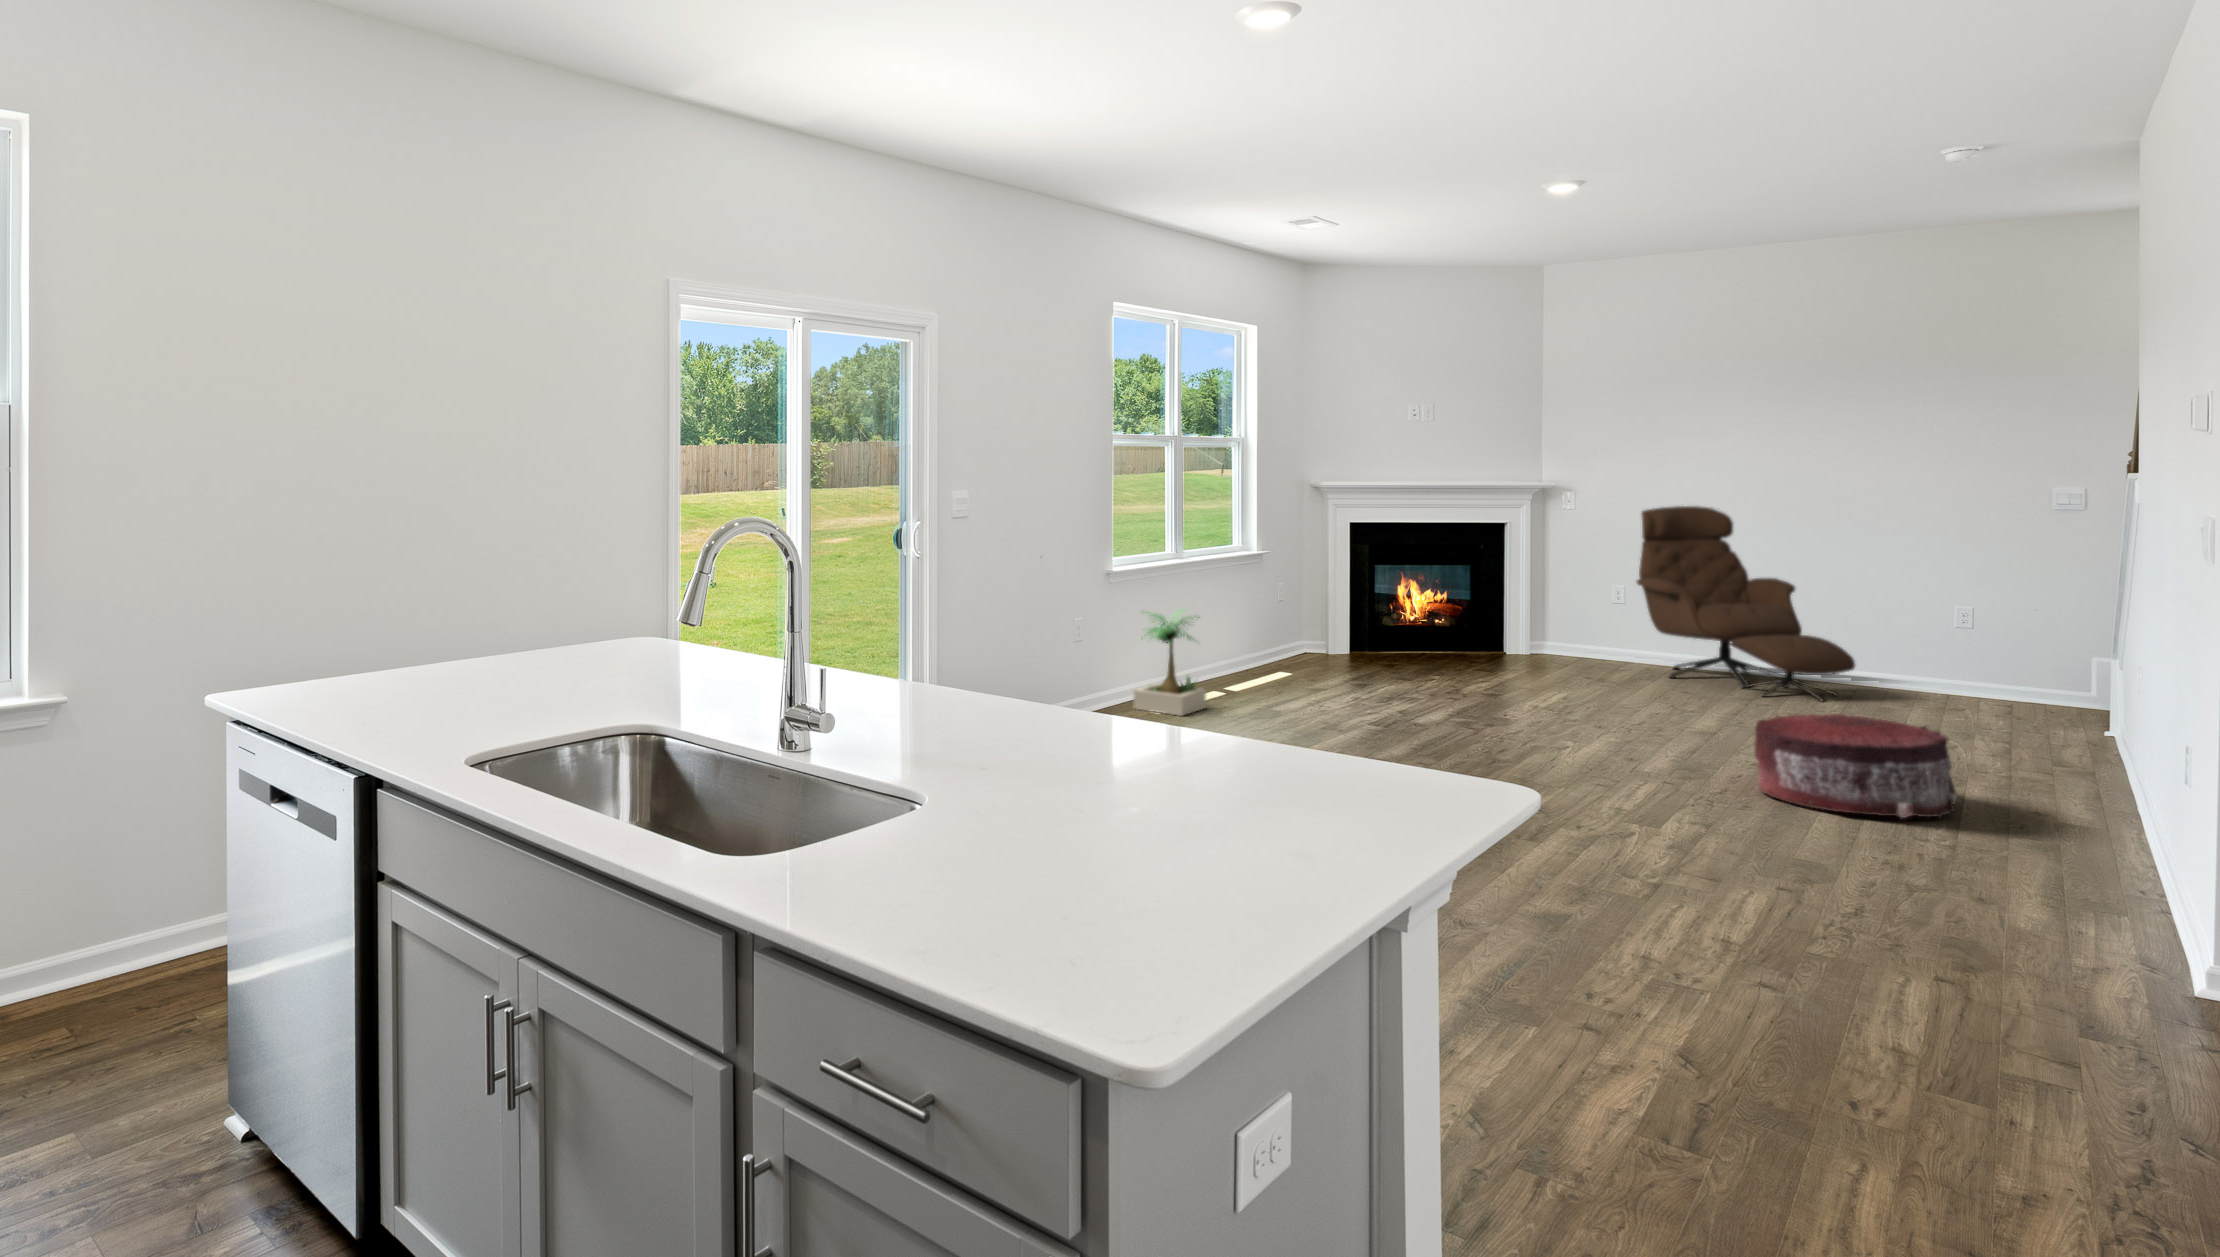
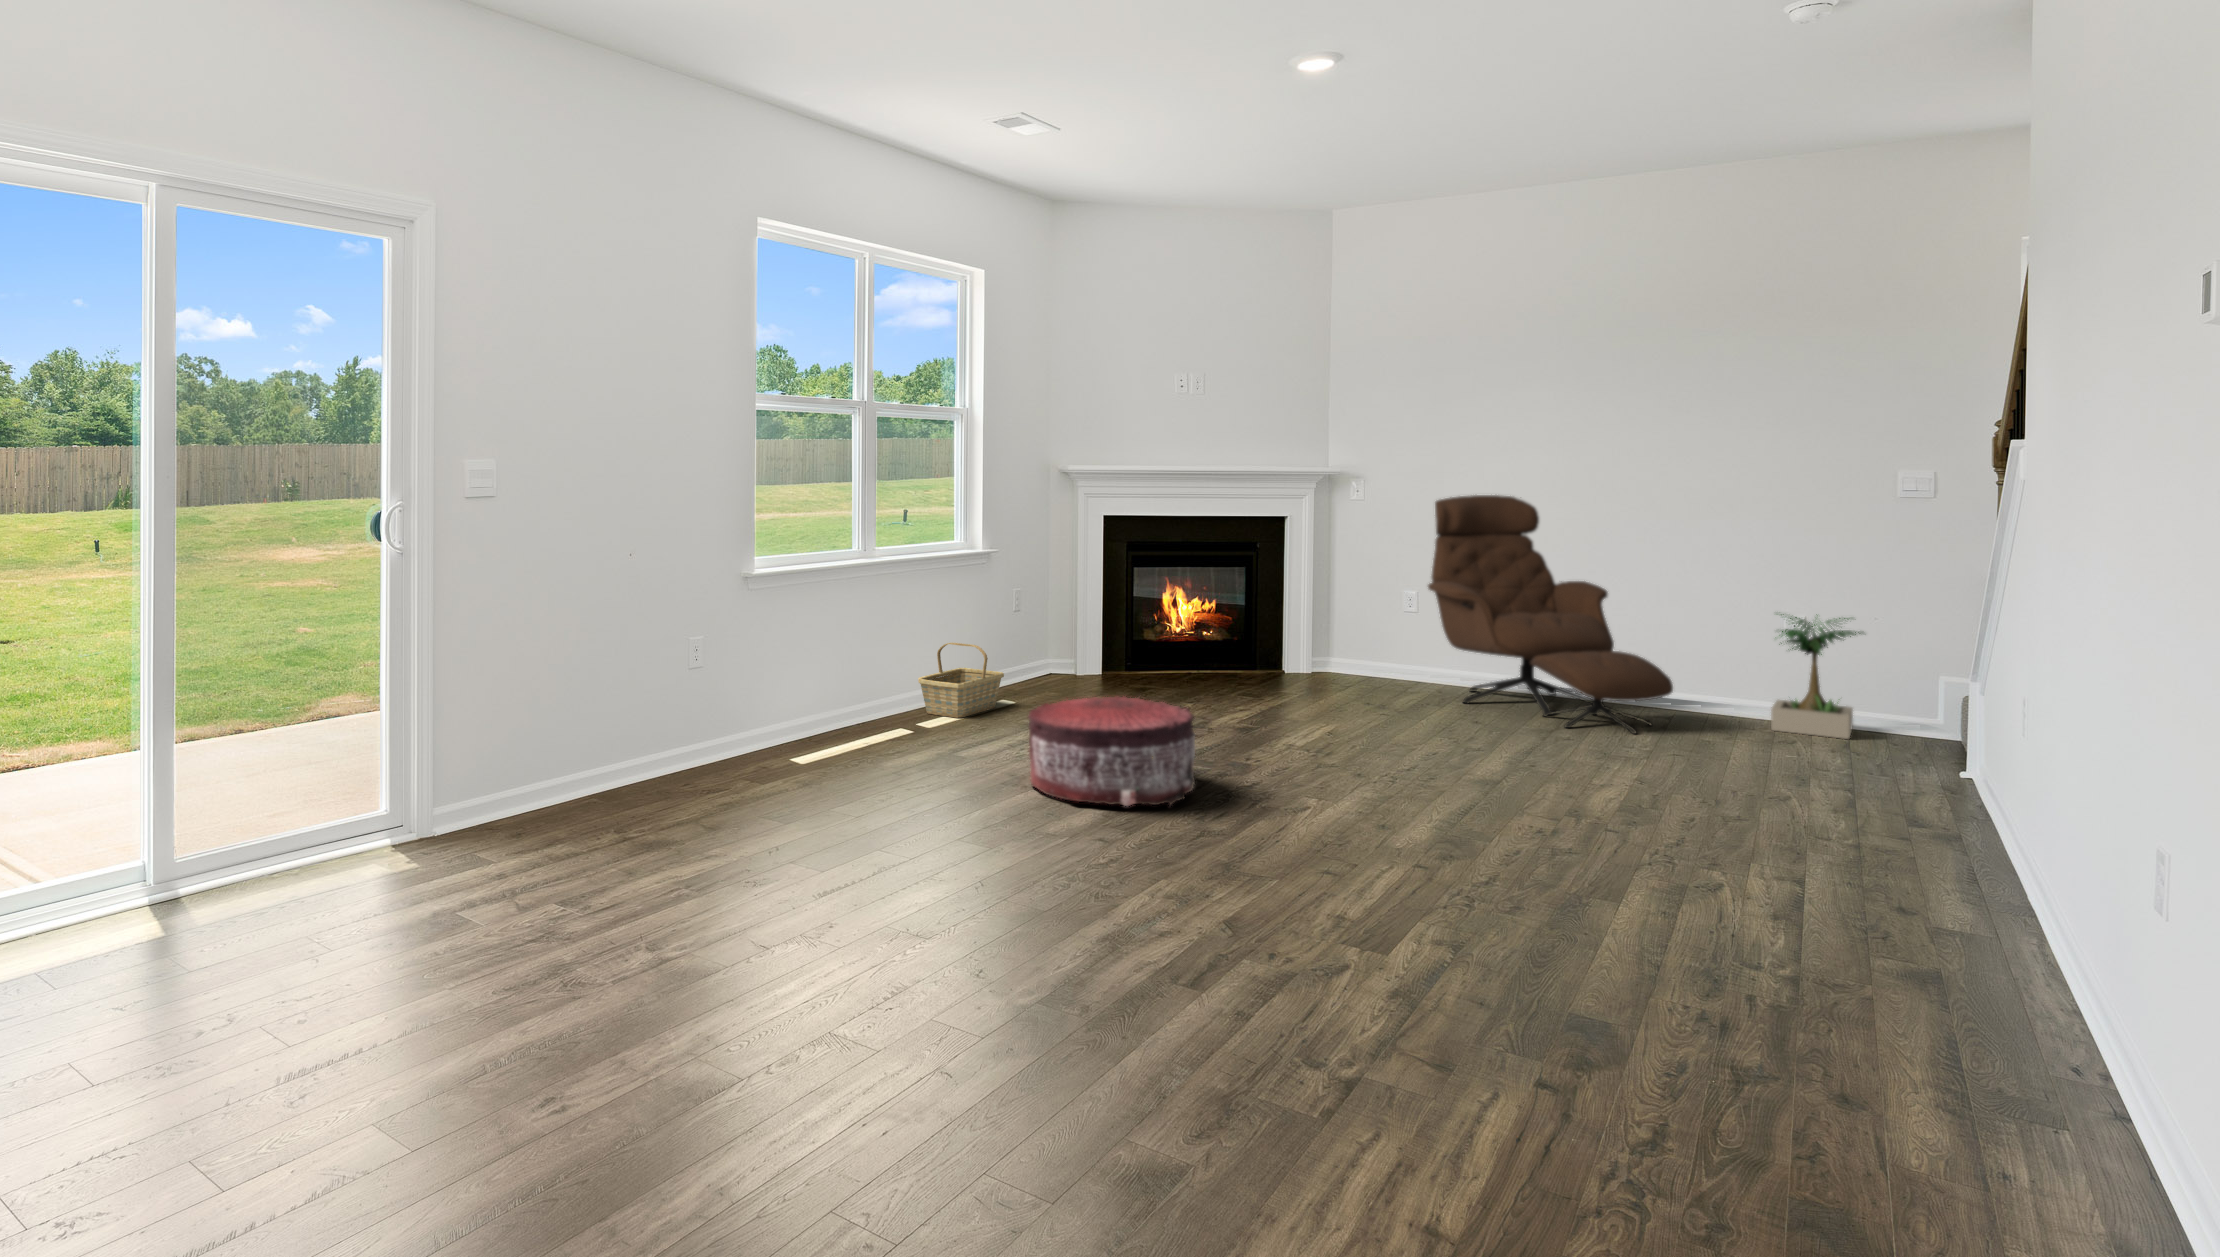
potted plant: present [1134,610,1206,716] -> present [1771,614,1861,739]
basket: none [1219,626,1285,684] -> present [918,643,1004,718]
pouf: present [1754,714,1957,818] -> present [1028,696,1195,806]

